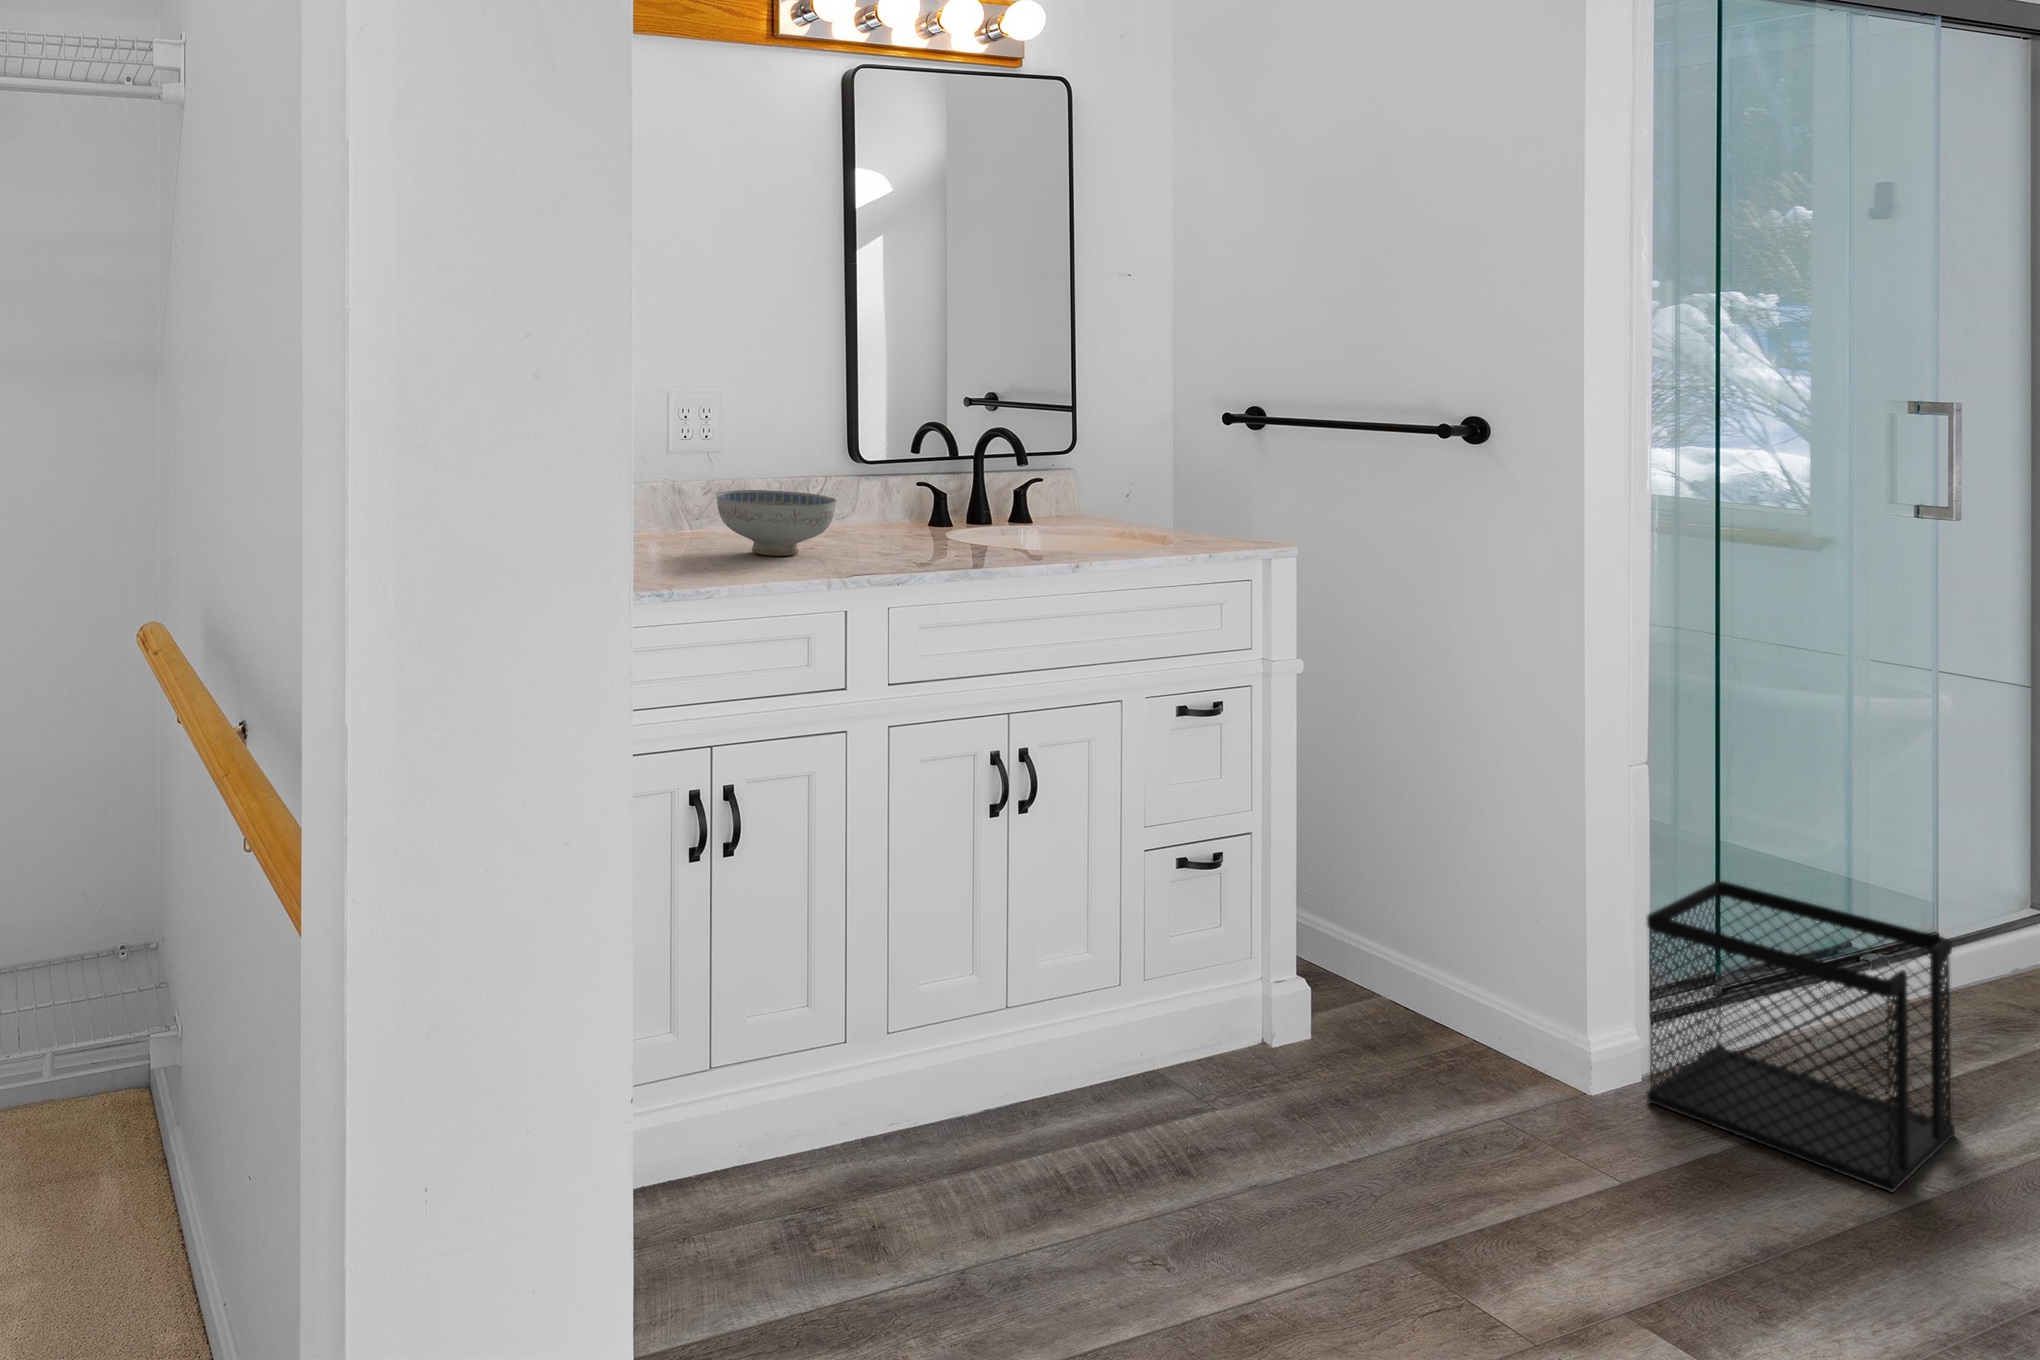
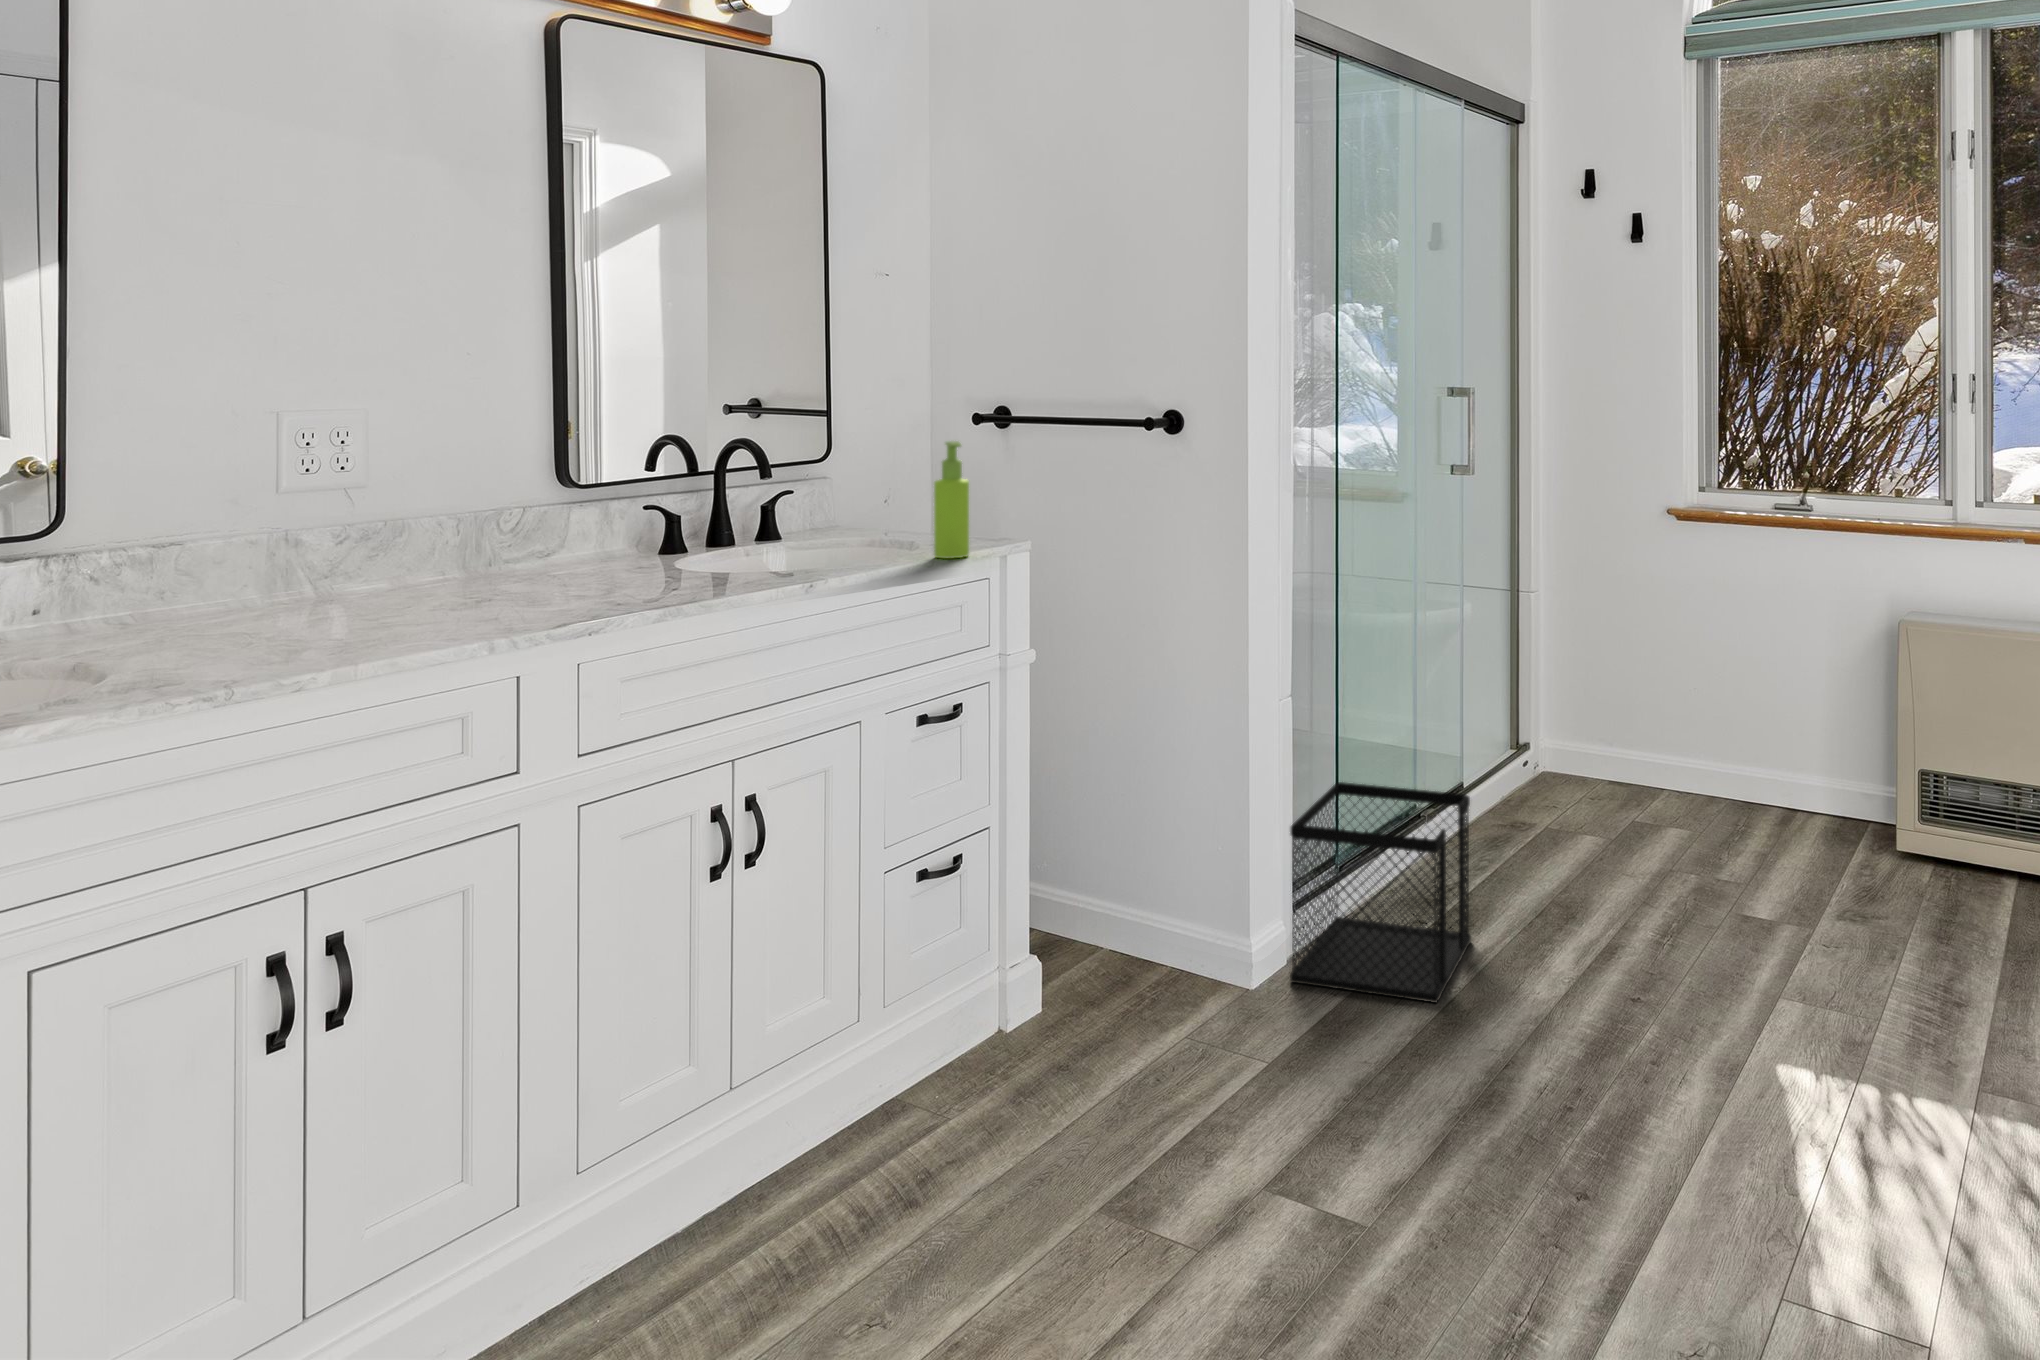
soap dispenser: none [1192,438,1230,555] -> present [934,441,969,558]
ceramic bowl: present [716,490,836,556] -> none [357,532,529,616]

